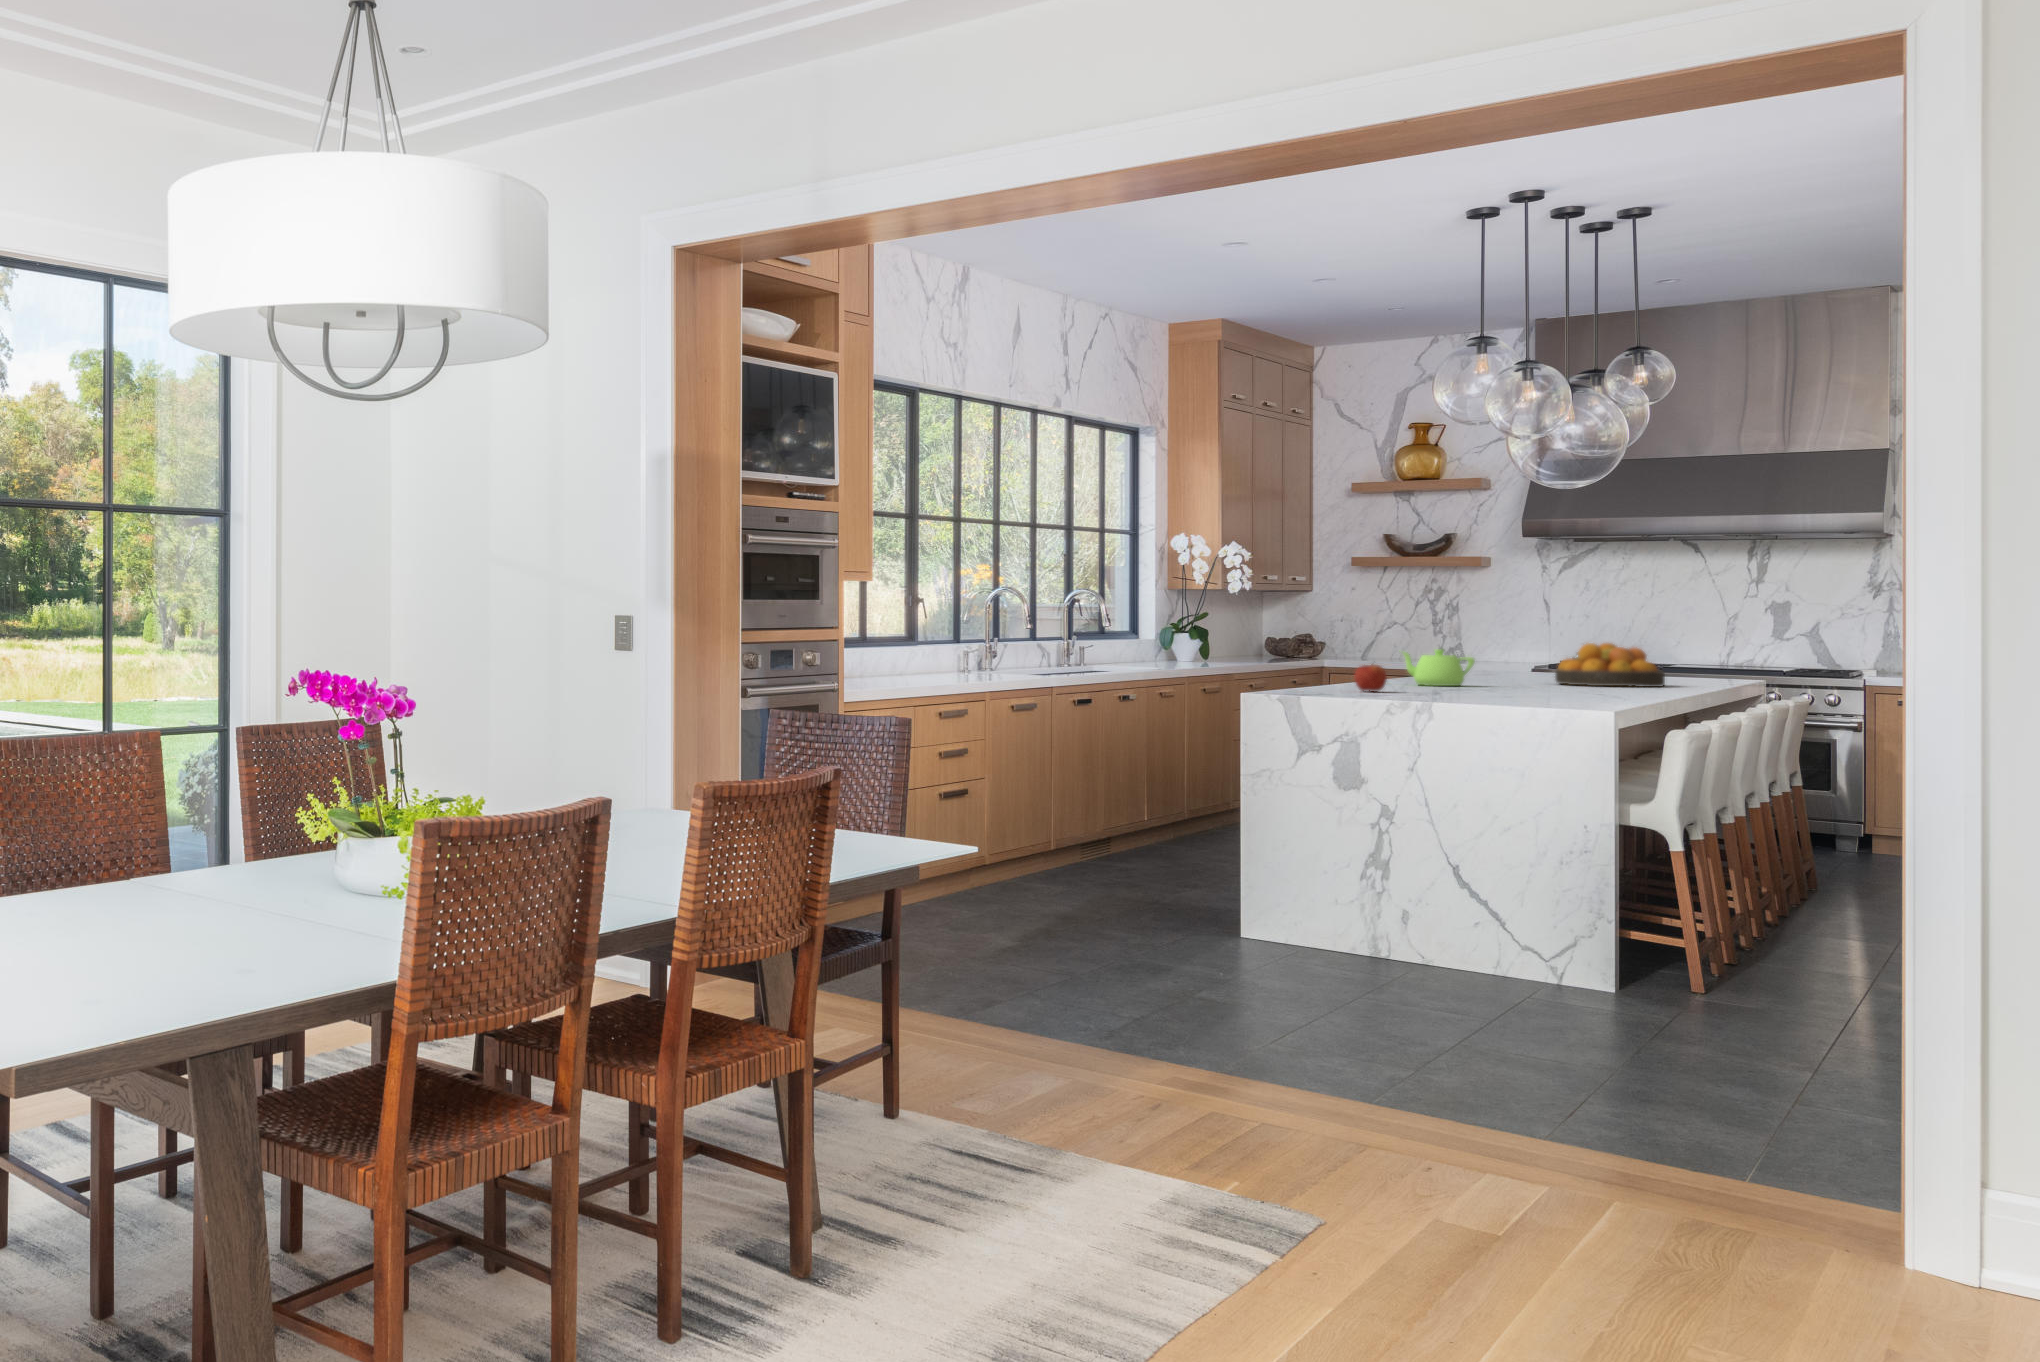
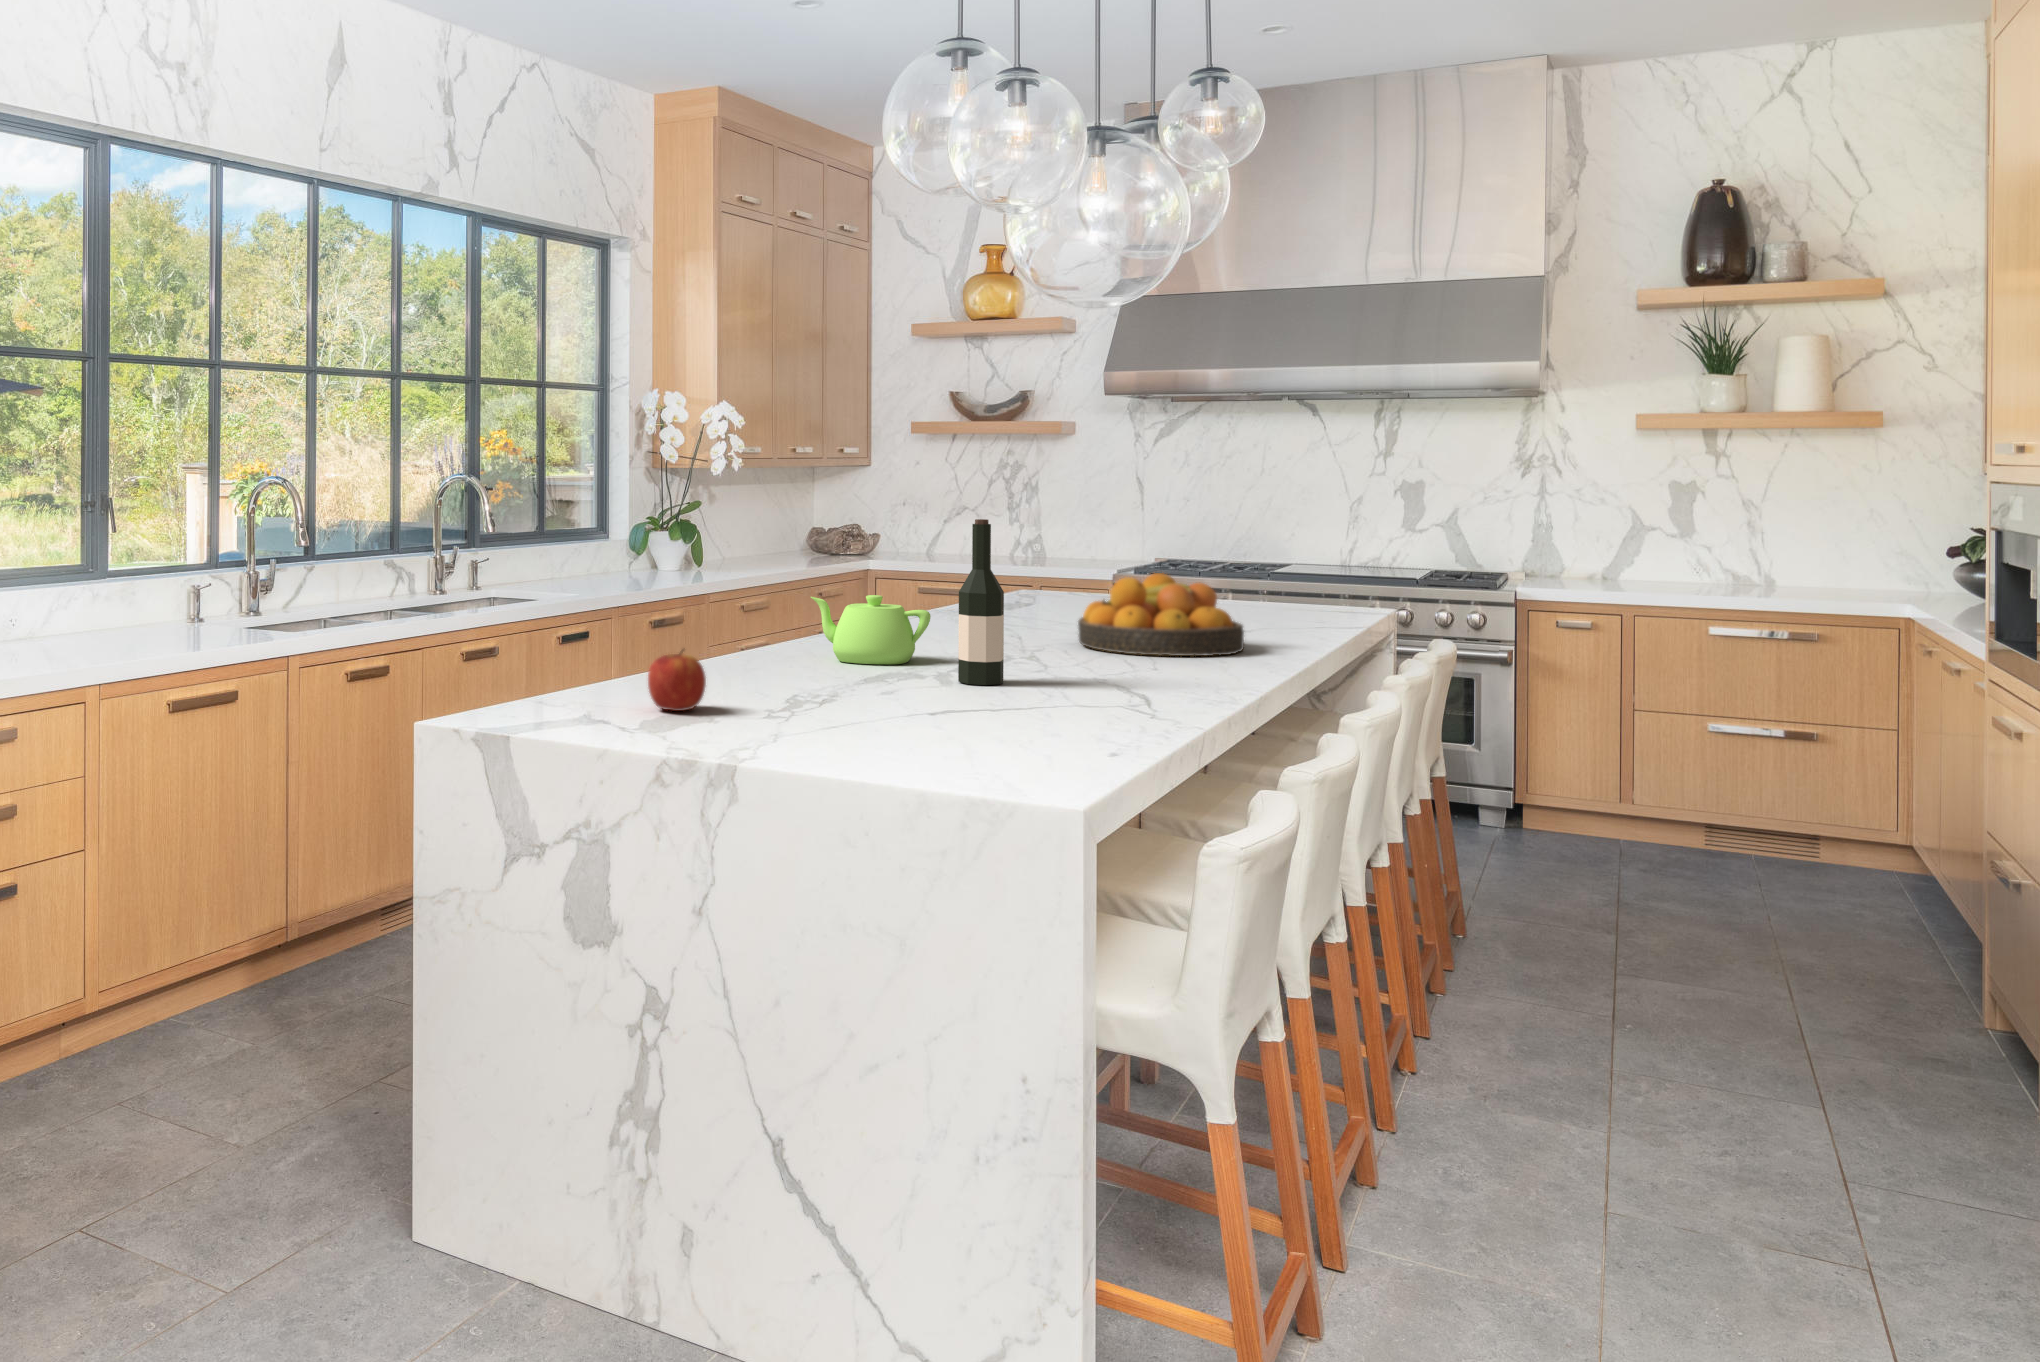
wine bottle: none [1505,603,1531,690] -> present [958,519,1004,685]

